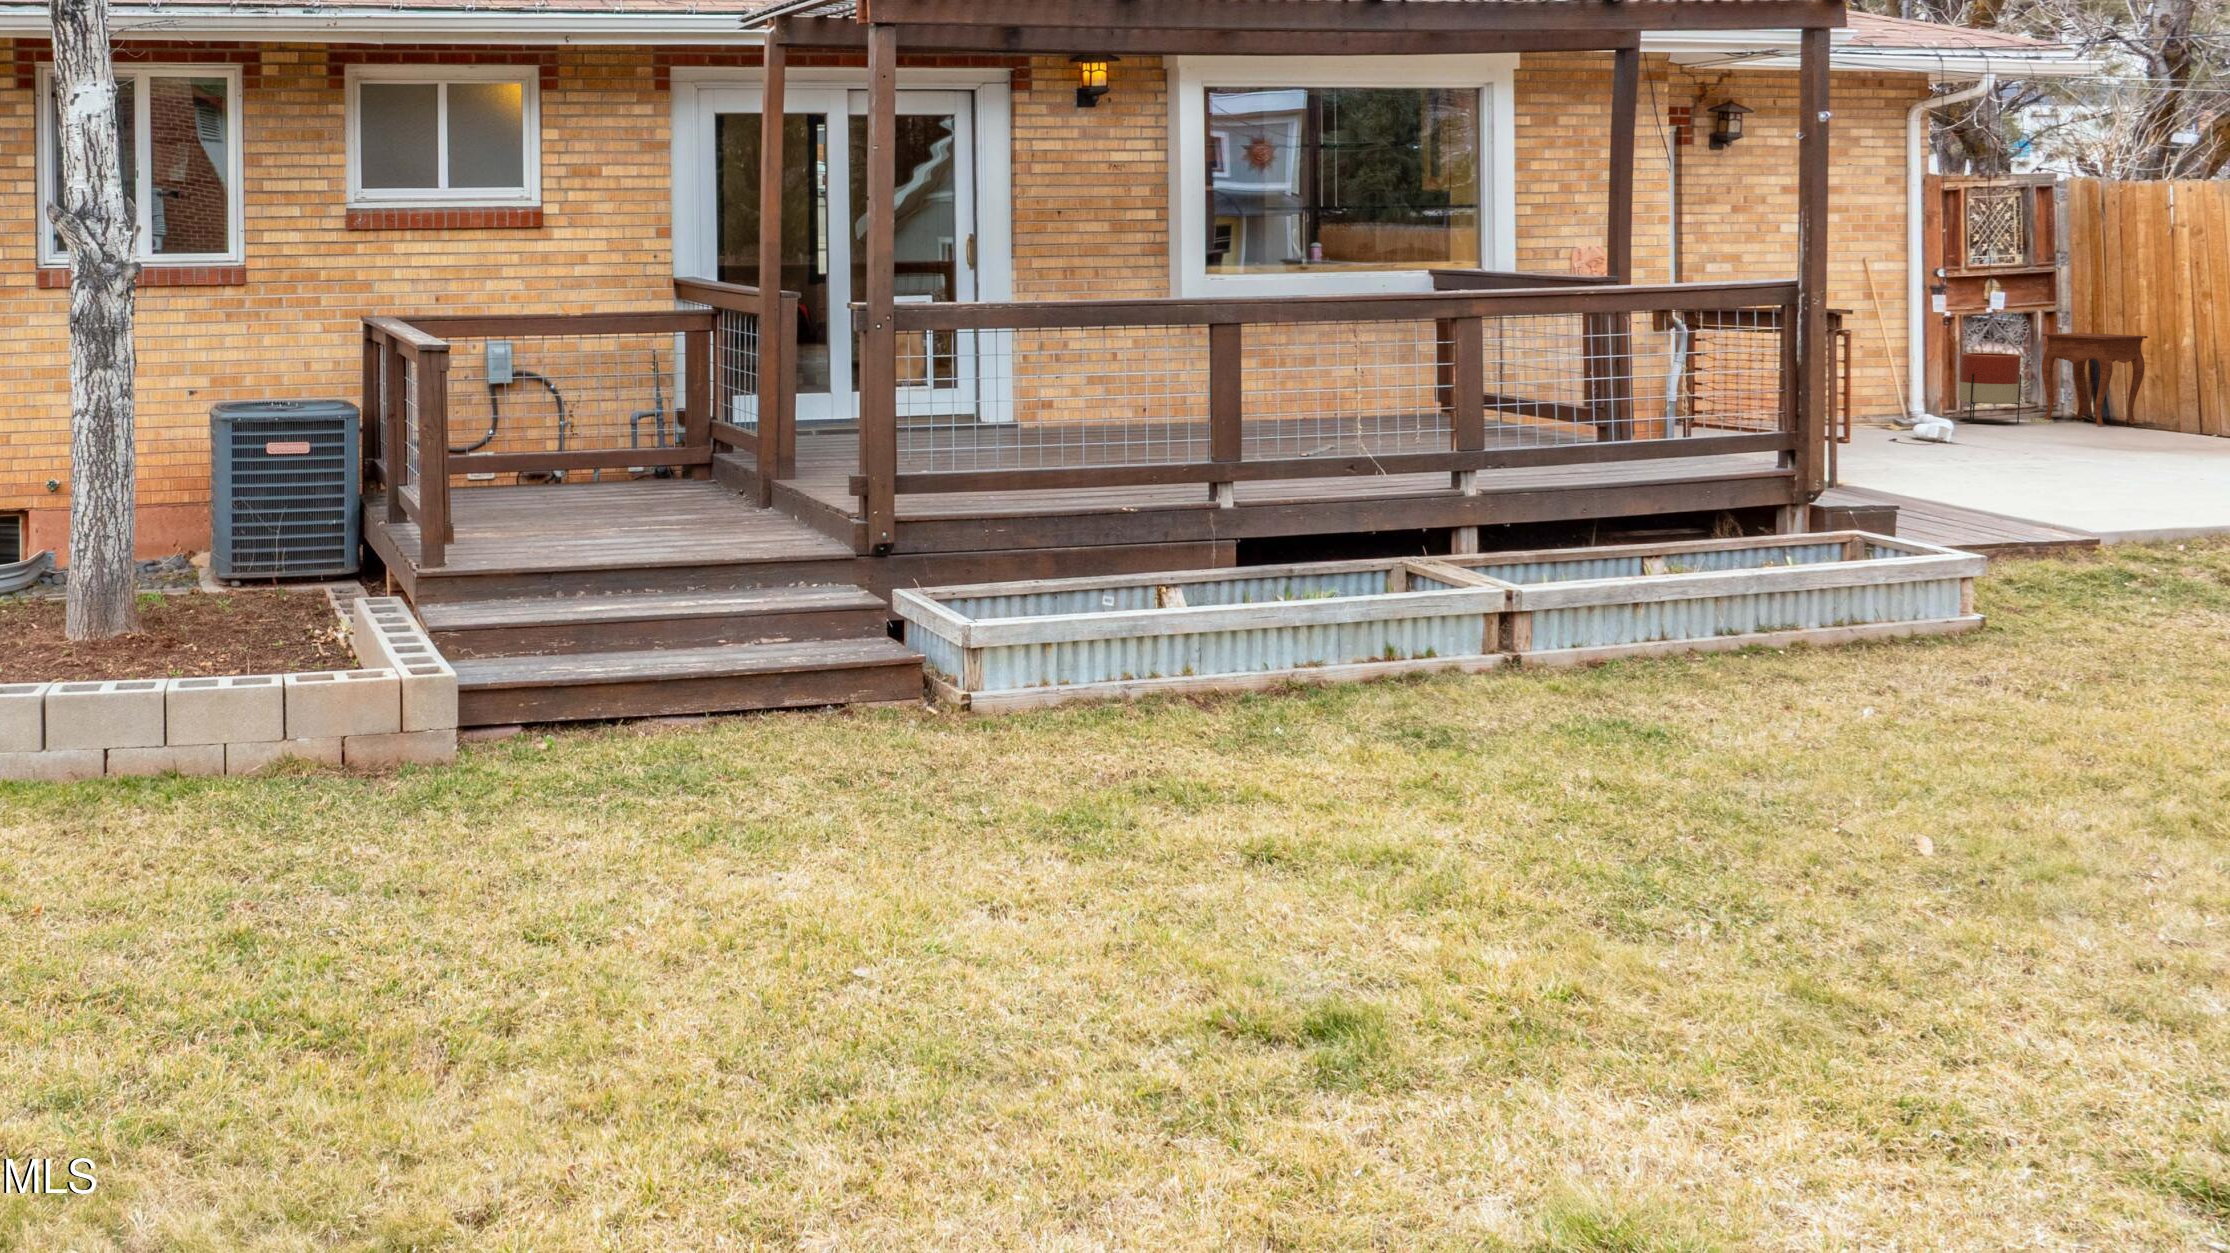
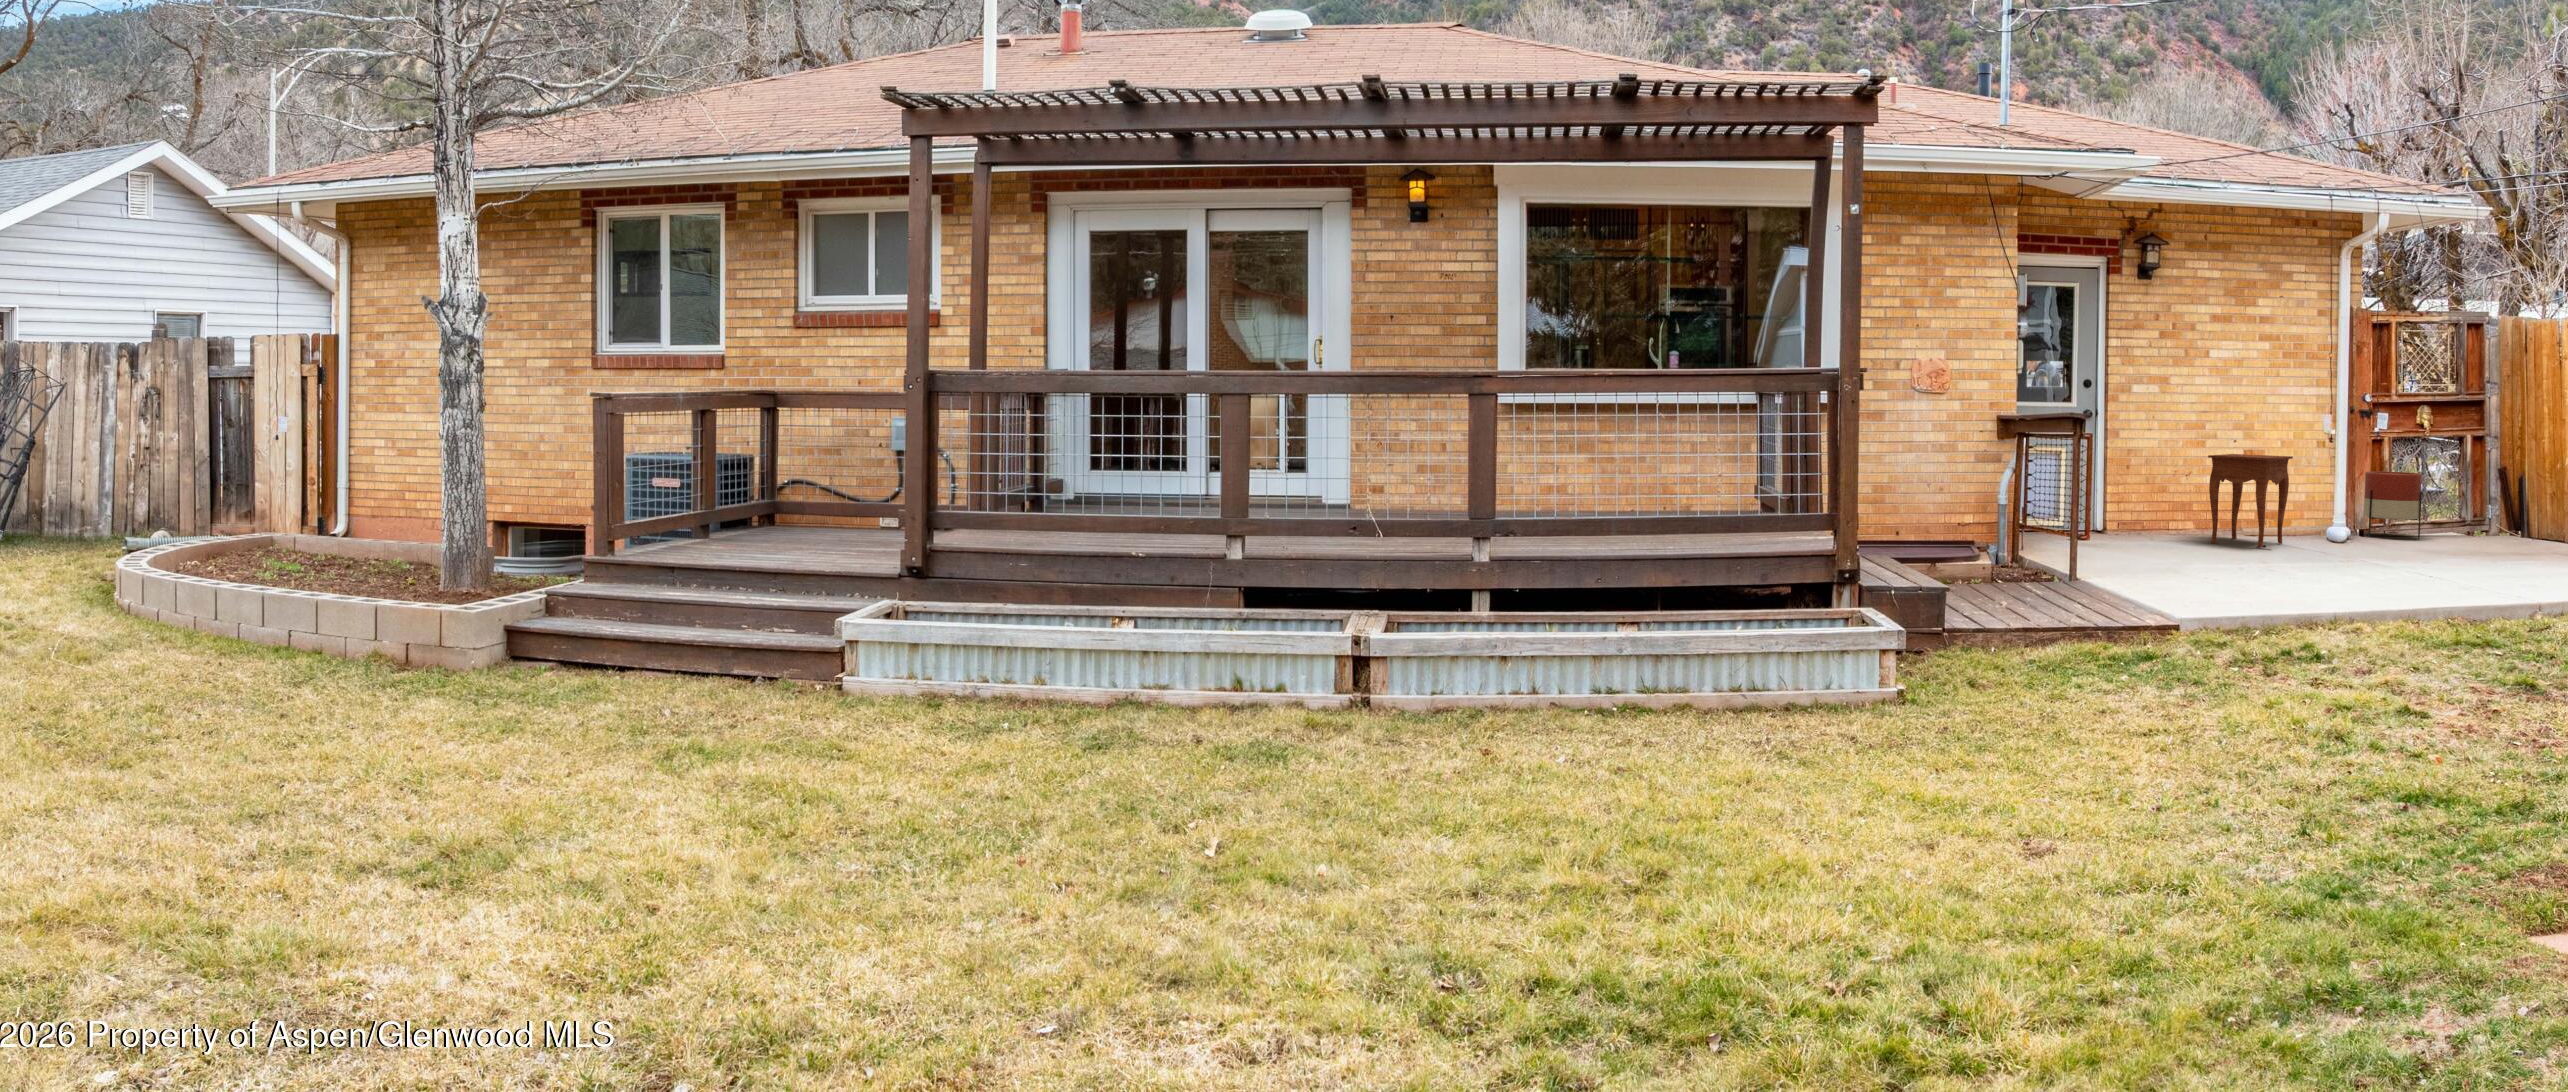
side table: present [2042,333,2148,426] -> present [2208,454,2293,547]

